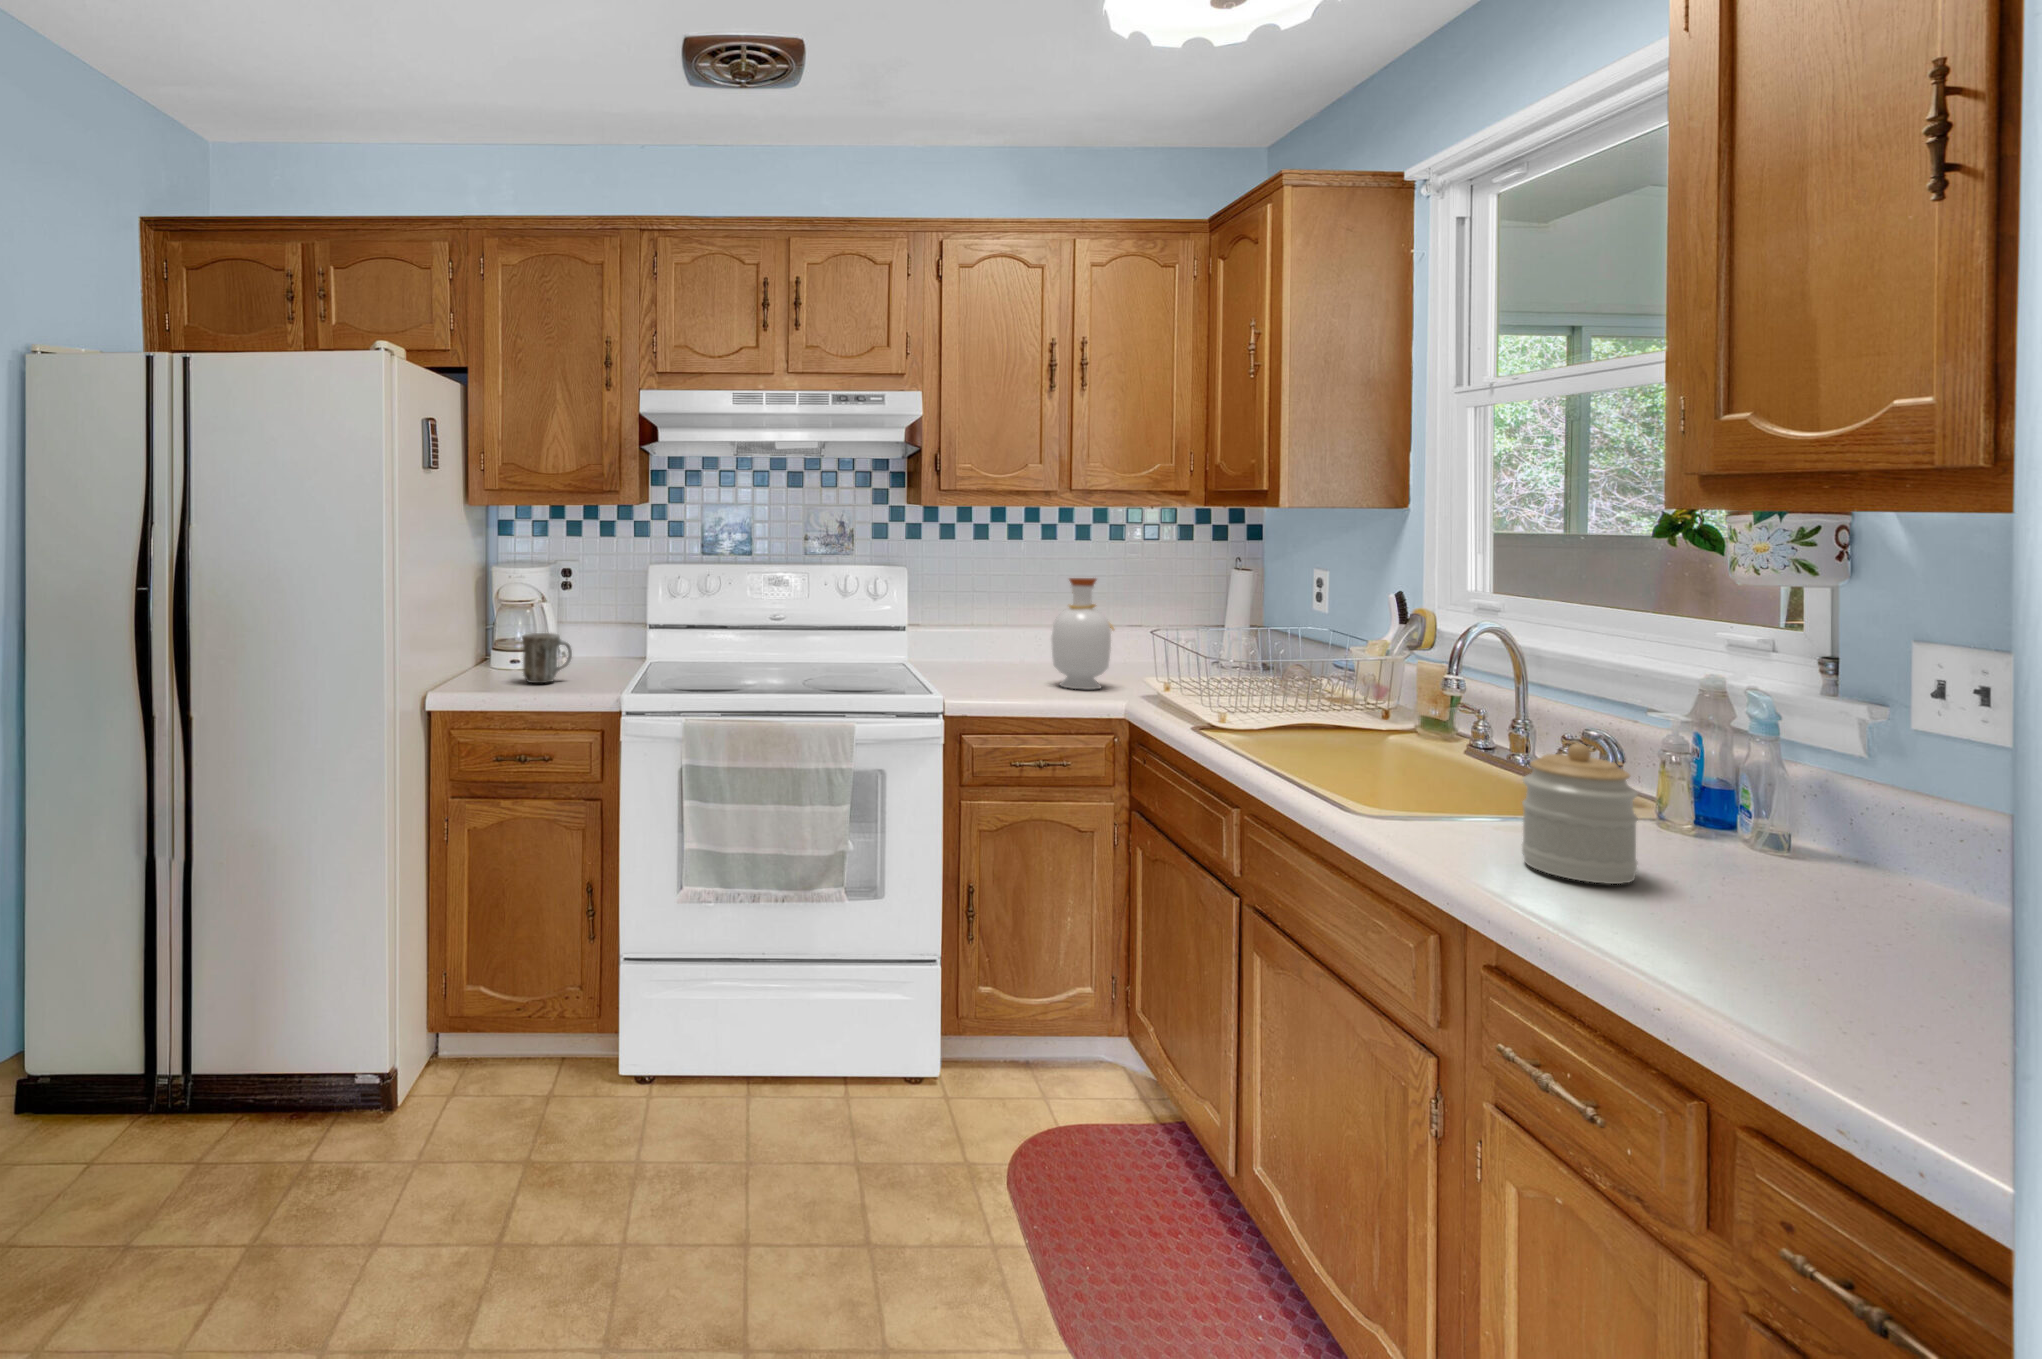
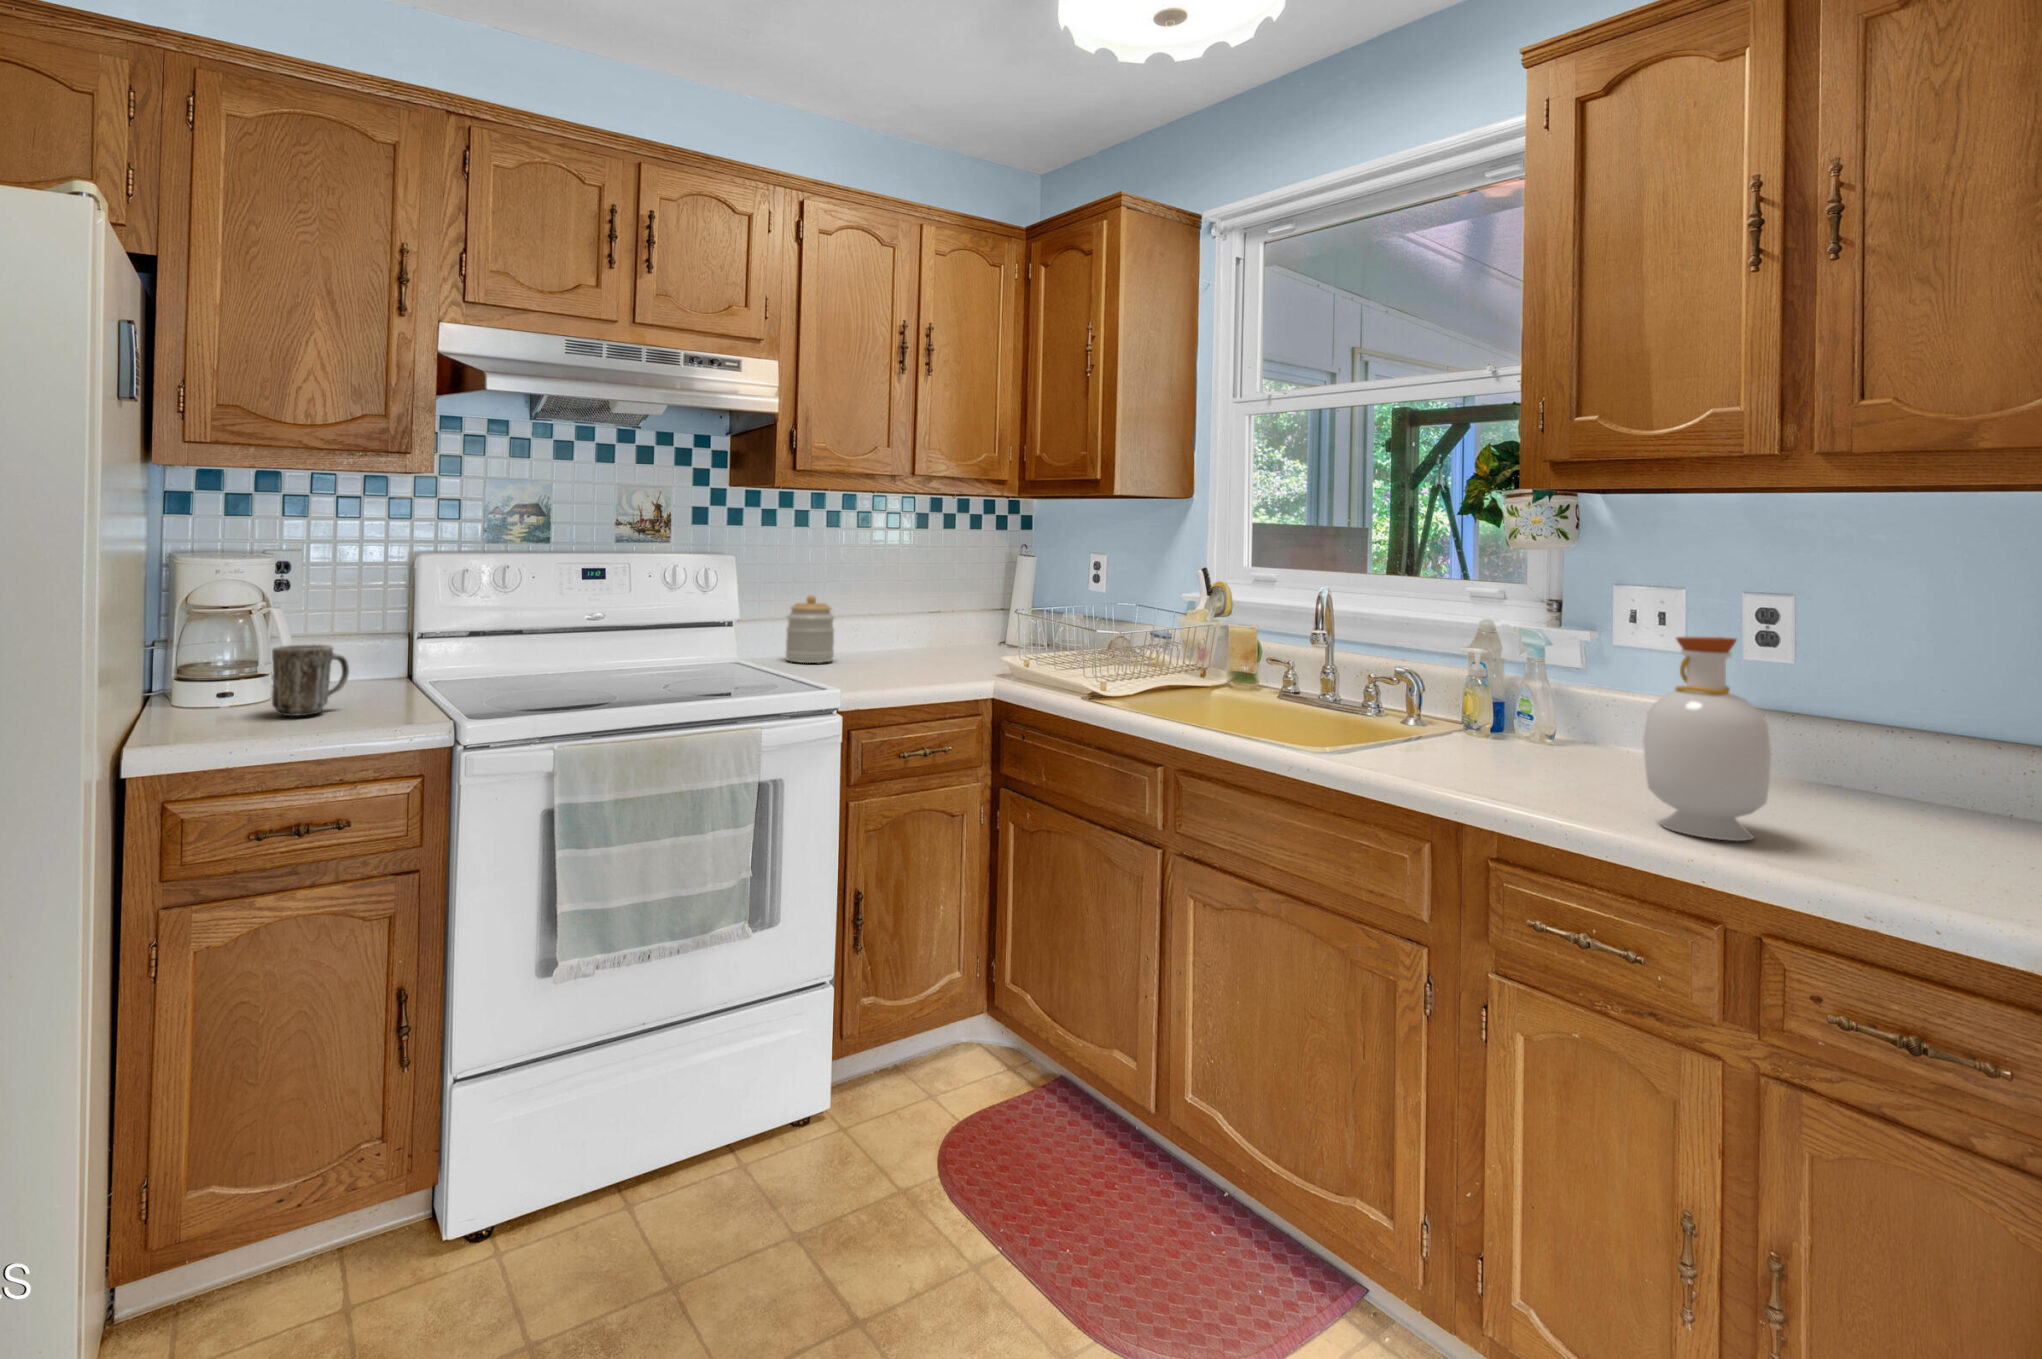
bottle: present [1051,578,1114,690] -> present [1643,637,1771,841]
jar: present [1522,743,1638,884] -> present [786,595,834,663]

